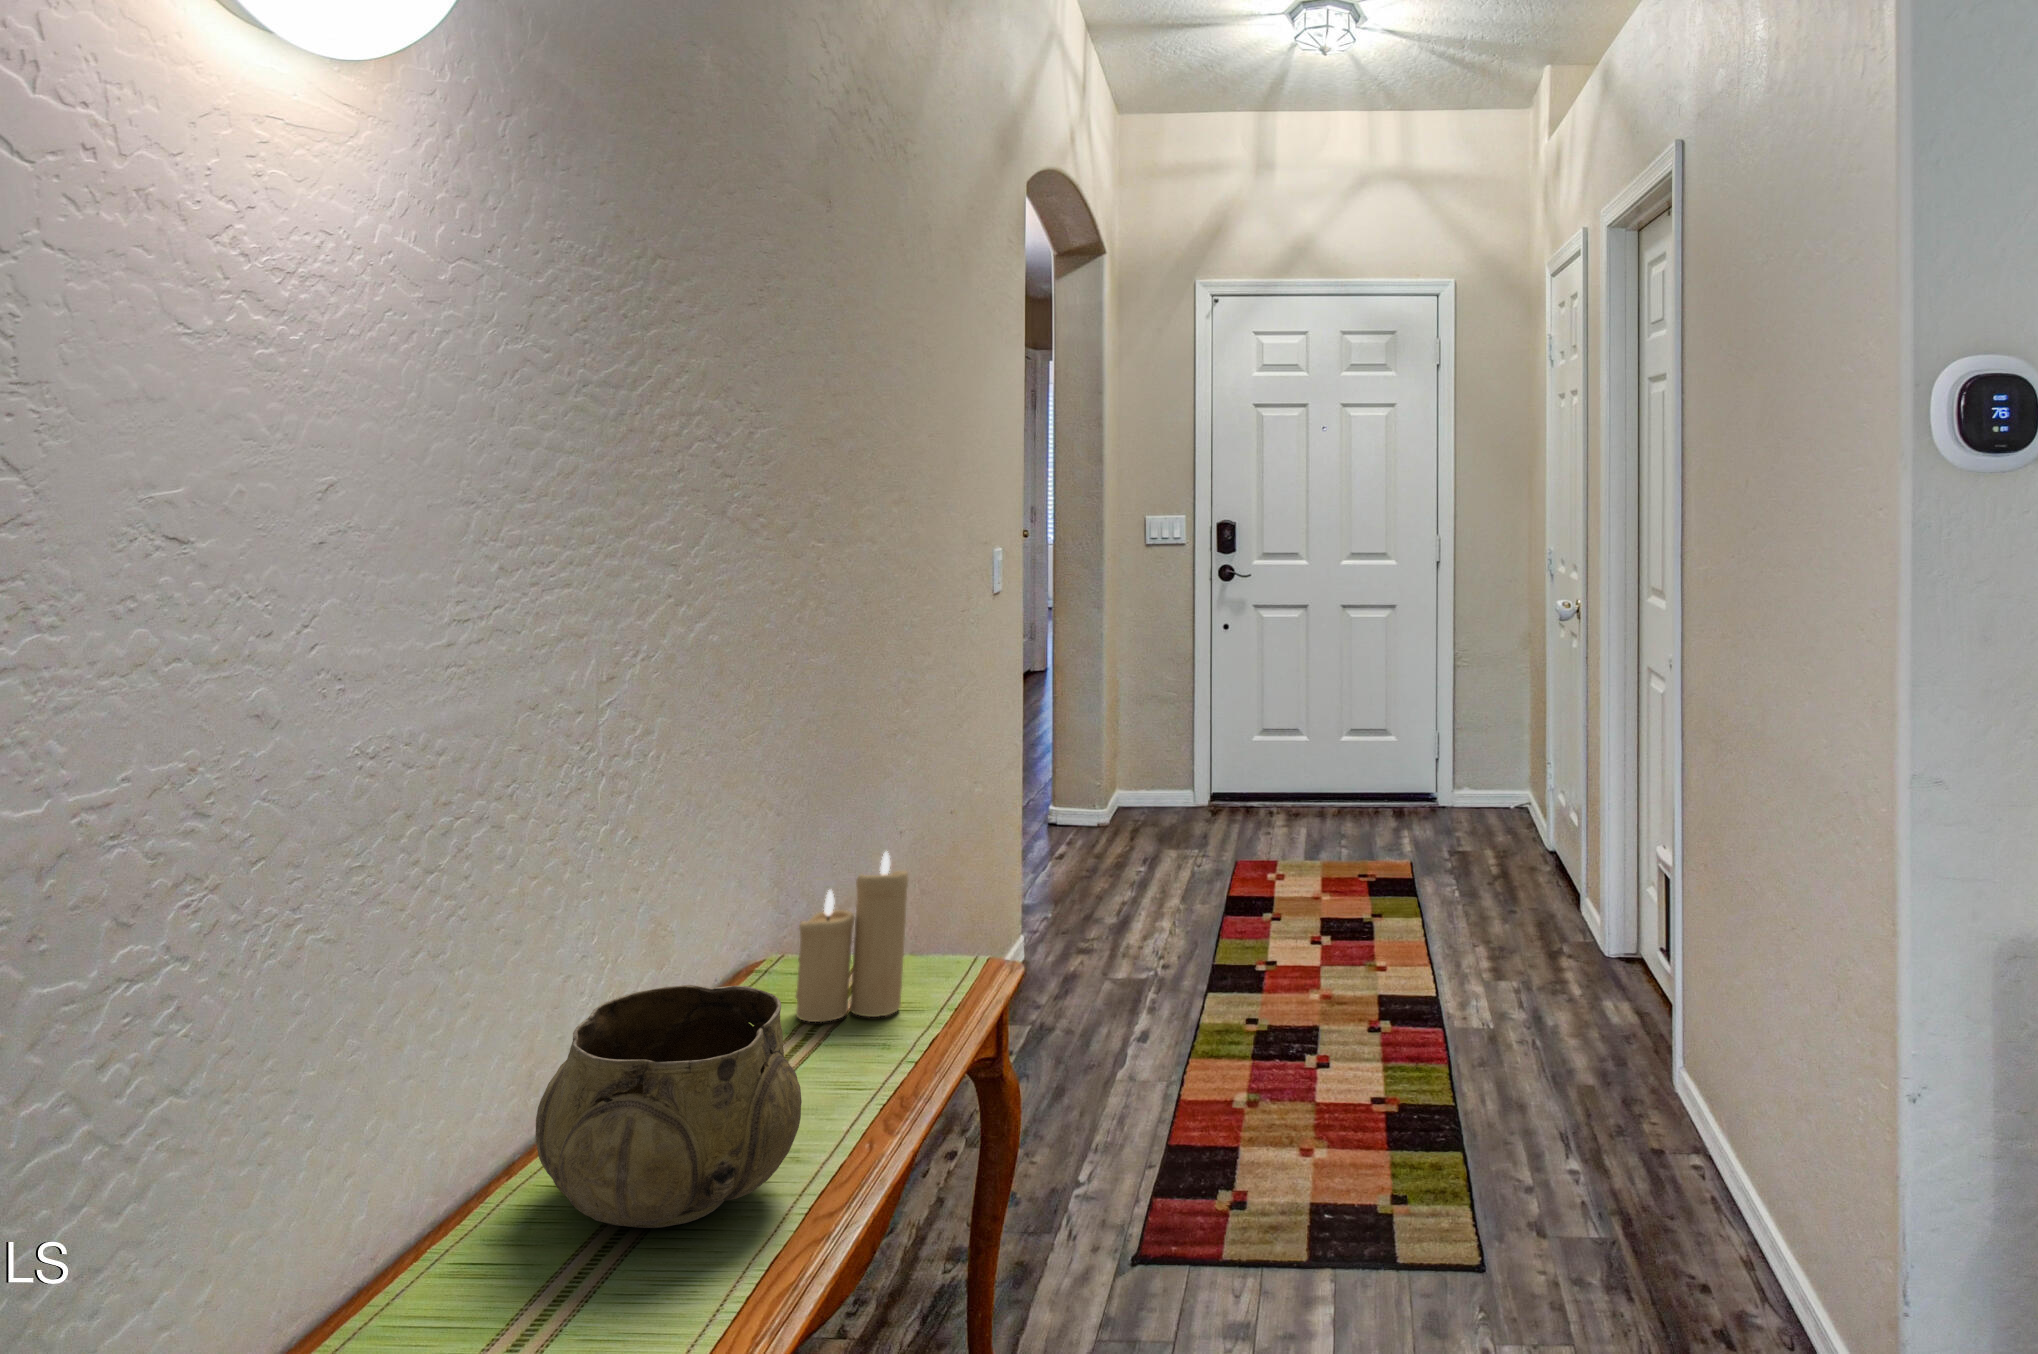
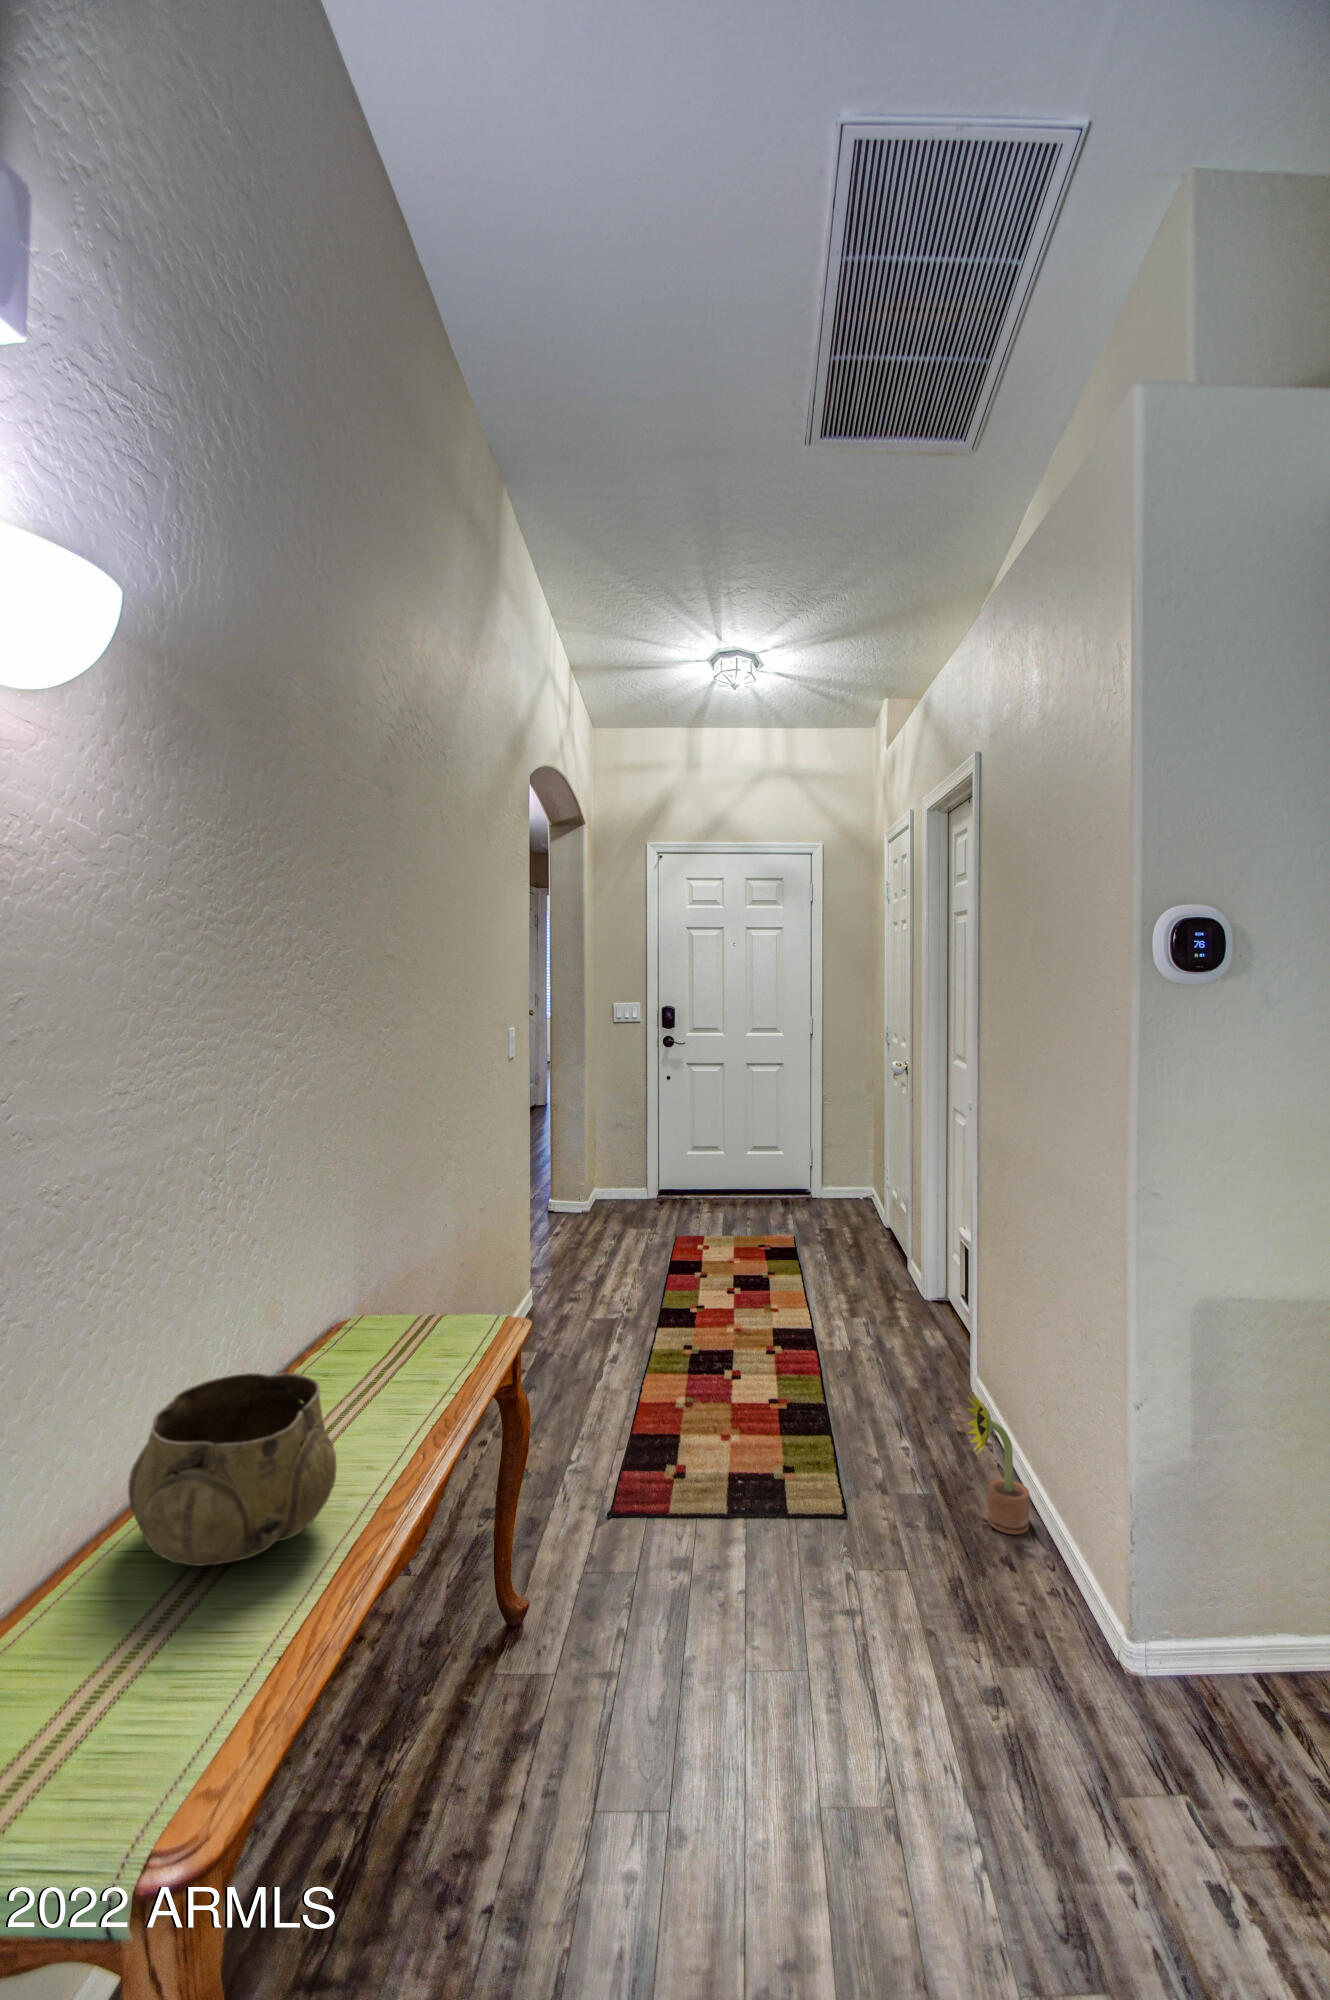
candle: present [796,852,908,1022] -> none [351,1259,431,1382]
decorative plant: none [1657,1073,1749,1289] -> present [967,1393,1029,1534]

